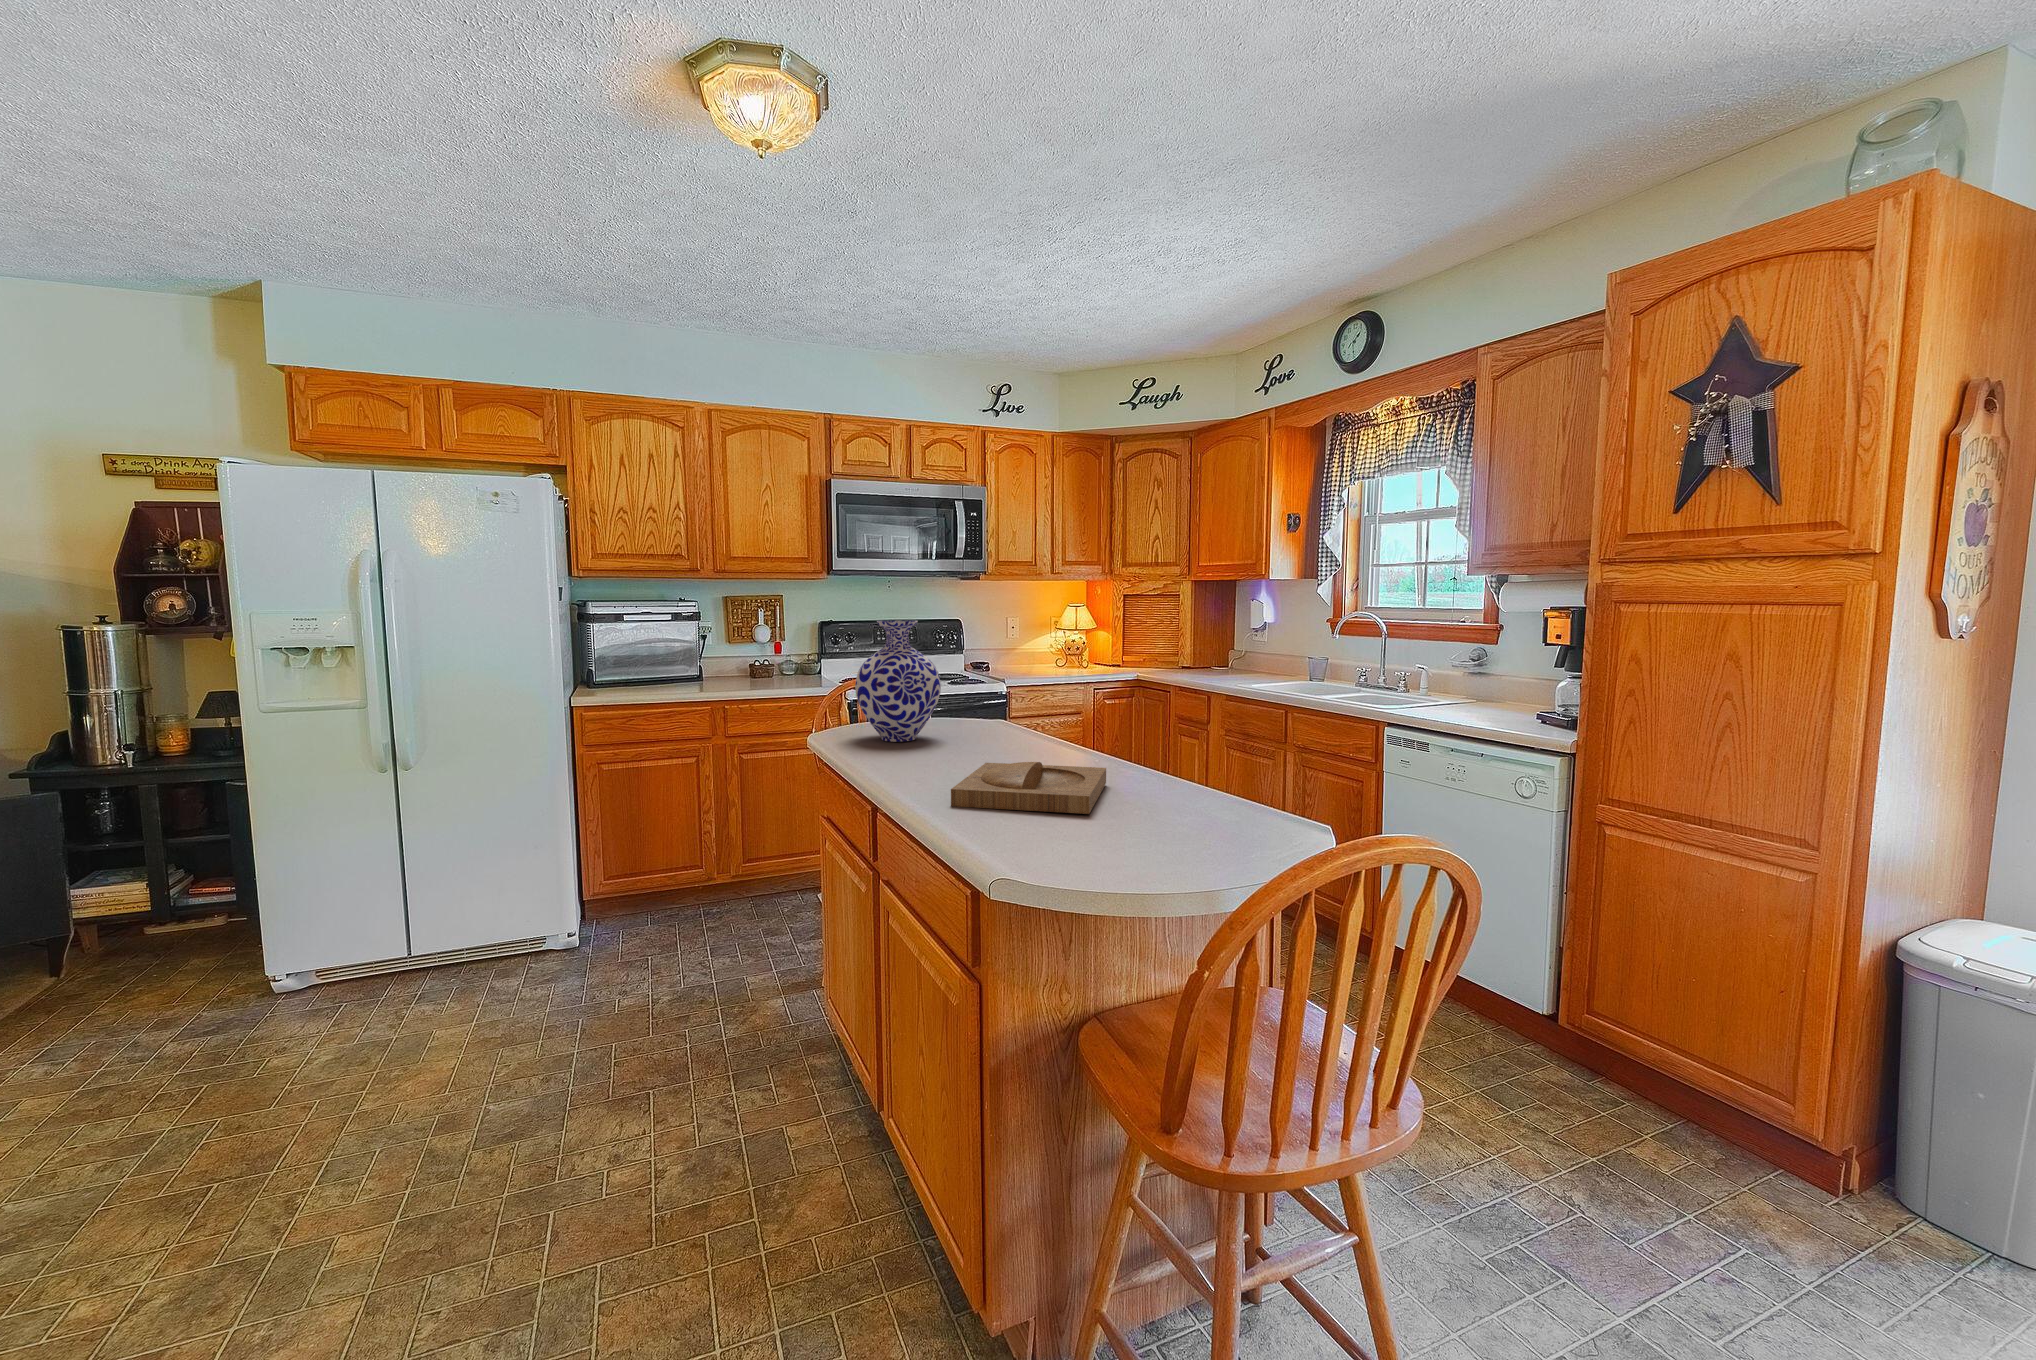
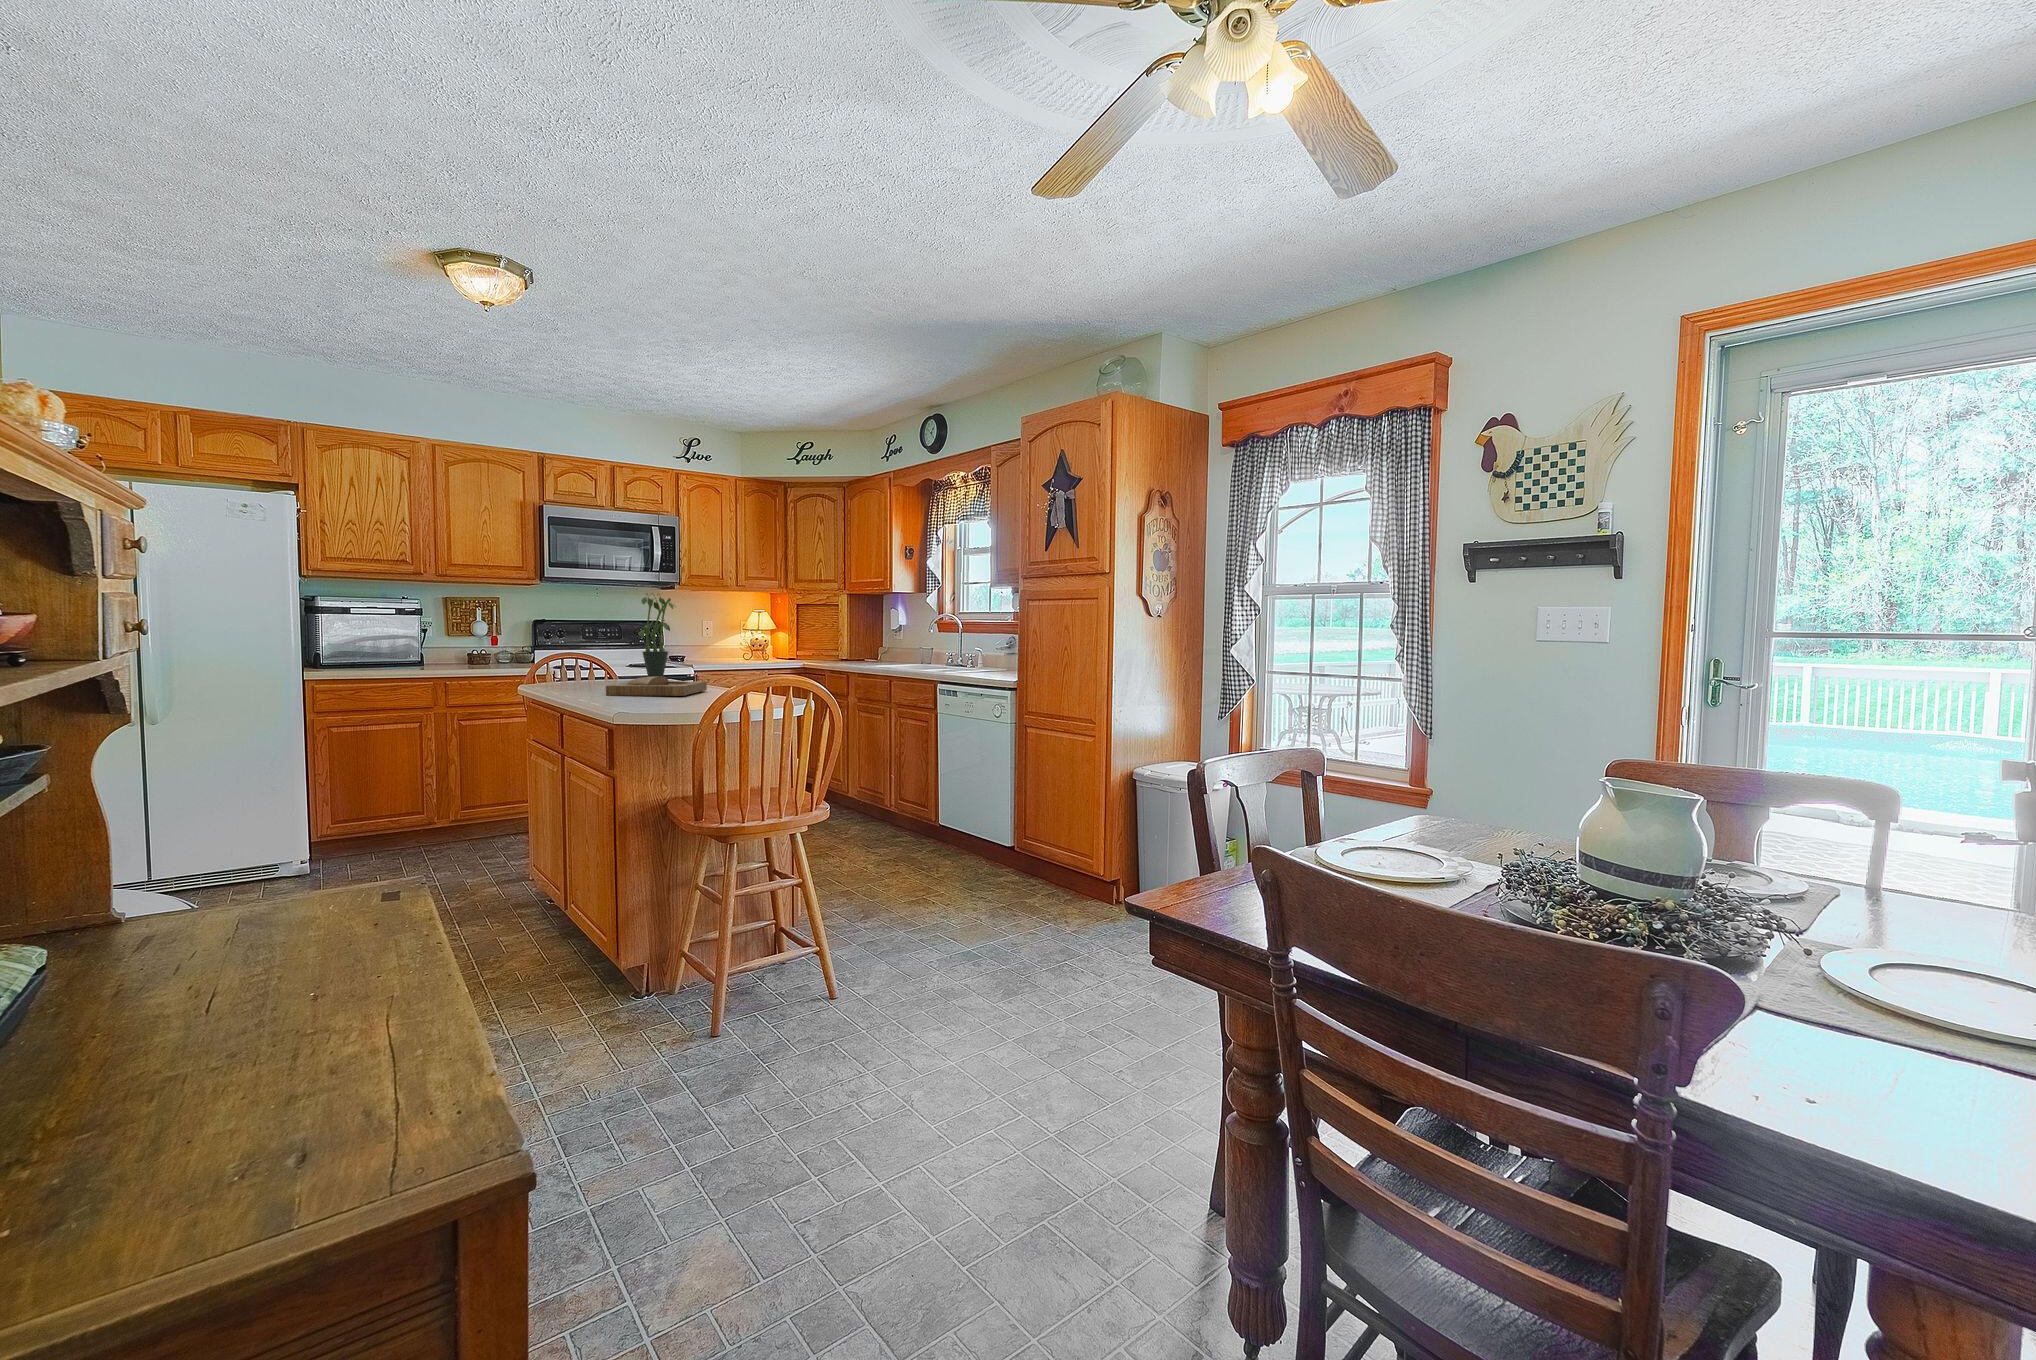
potted plant: none [979,603,1034,747] -> present [638,593,675,677]
vase: present [855,620,941,742] -> none [554,603,615,681]

